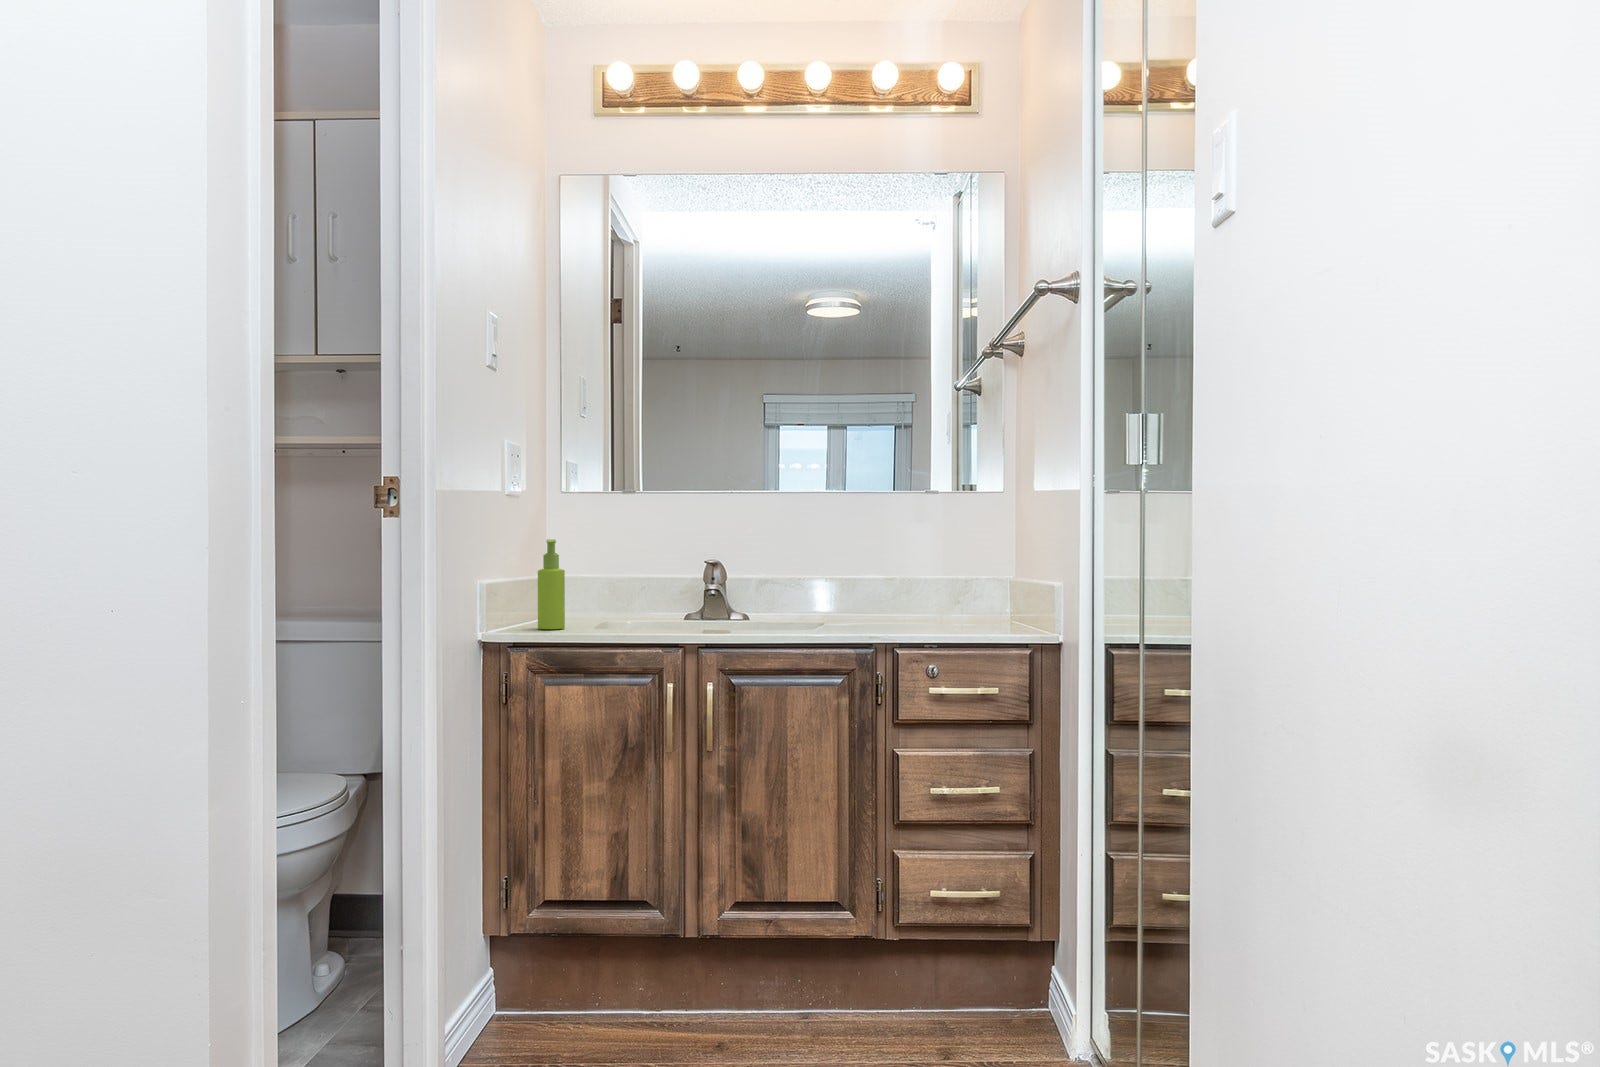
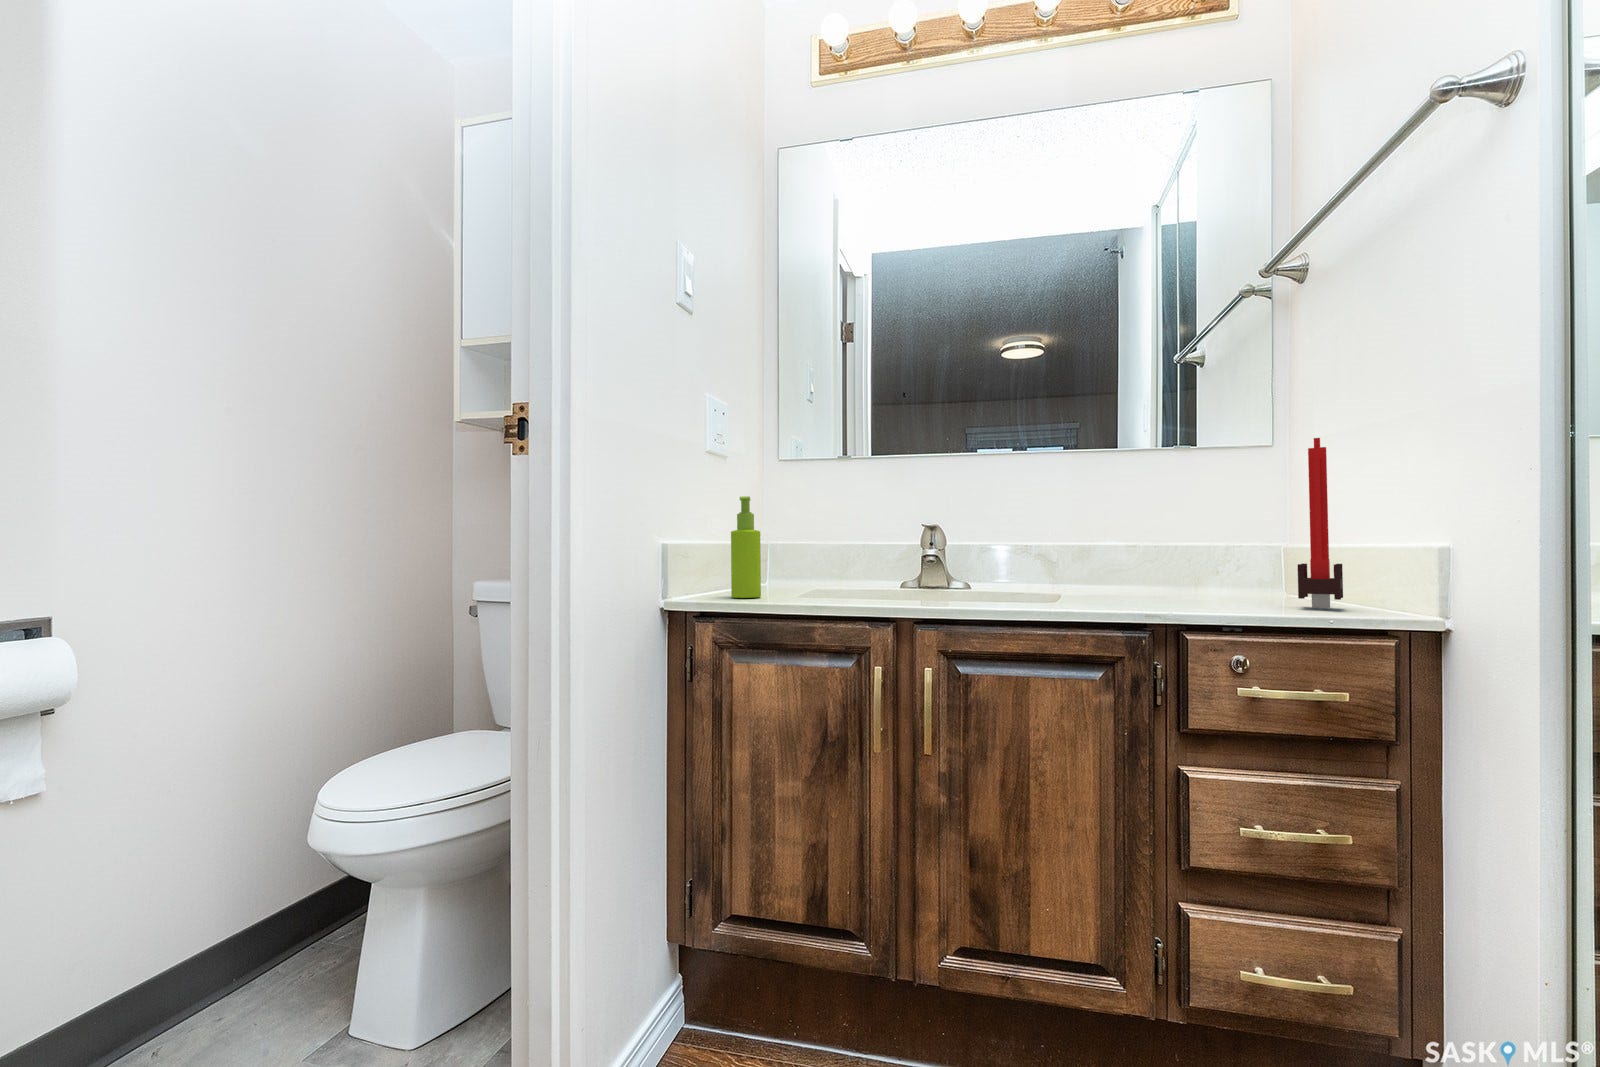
candle: none [979,505,1010,629] -> present [1298,438,1343,608]

